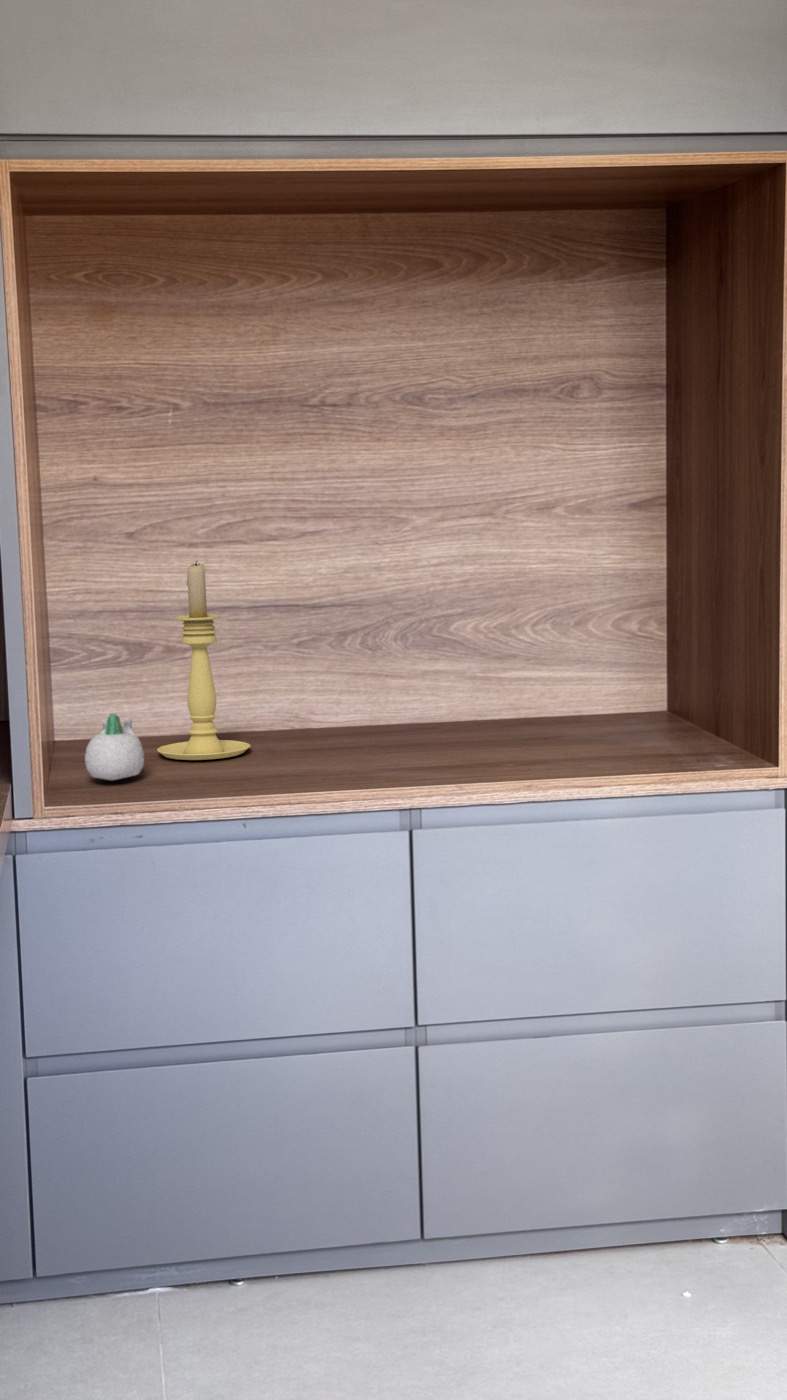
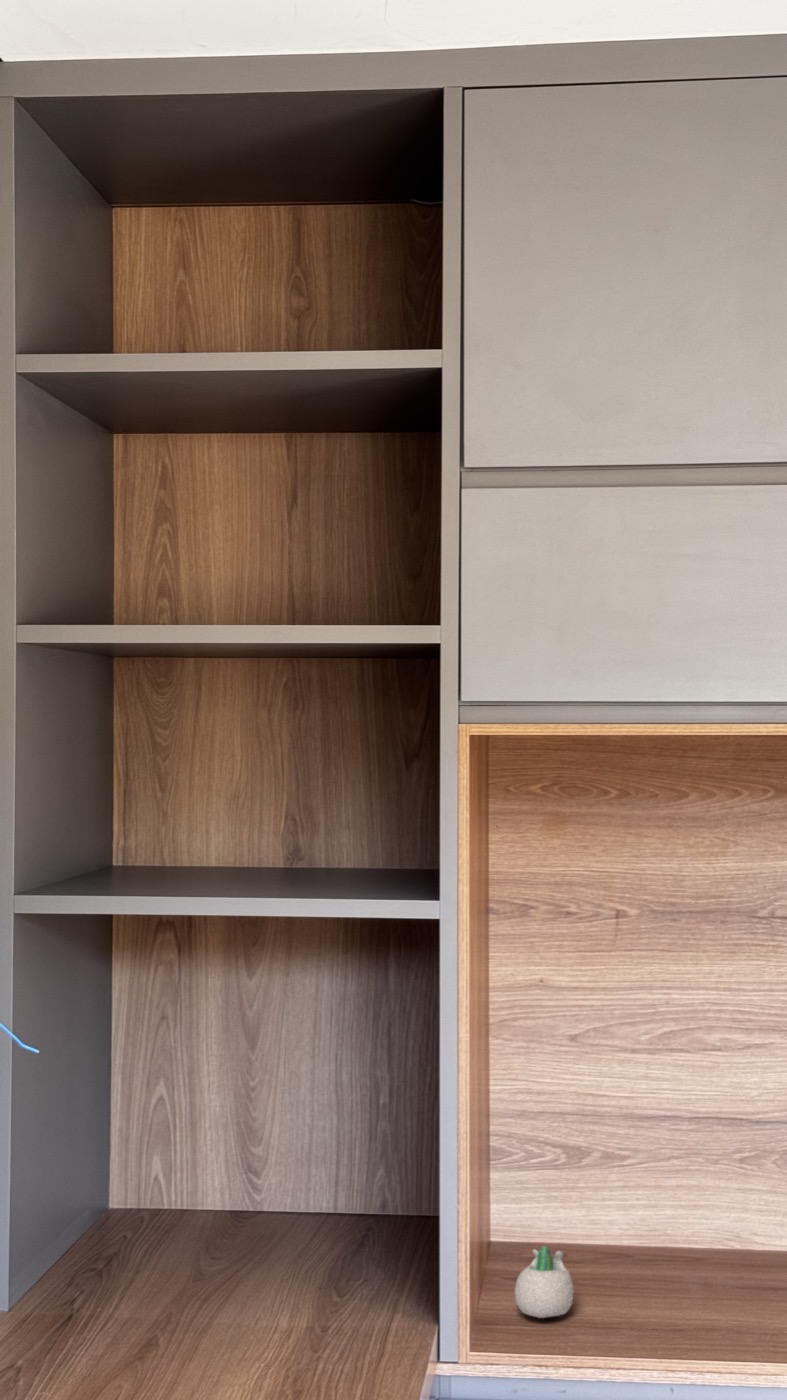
candle holder: present [157,561,250,760] -> none [589,1082,685,1294]

